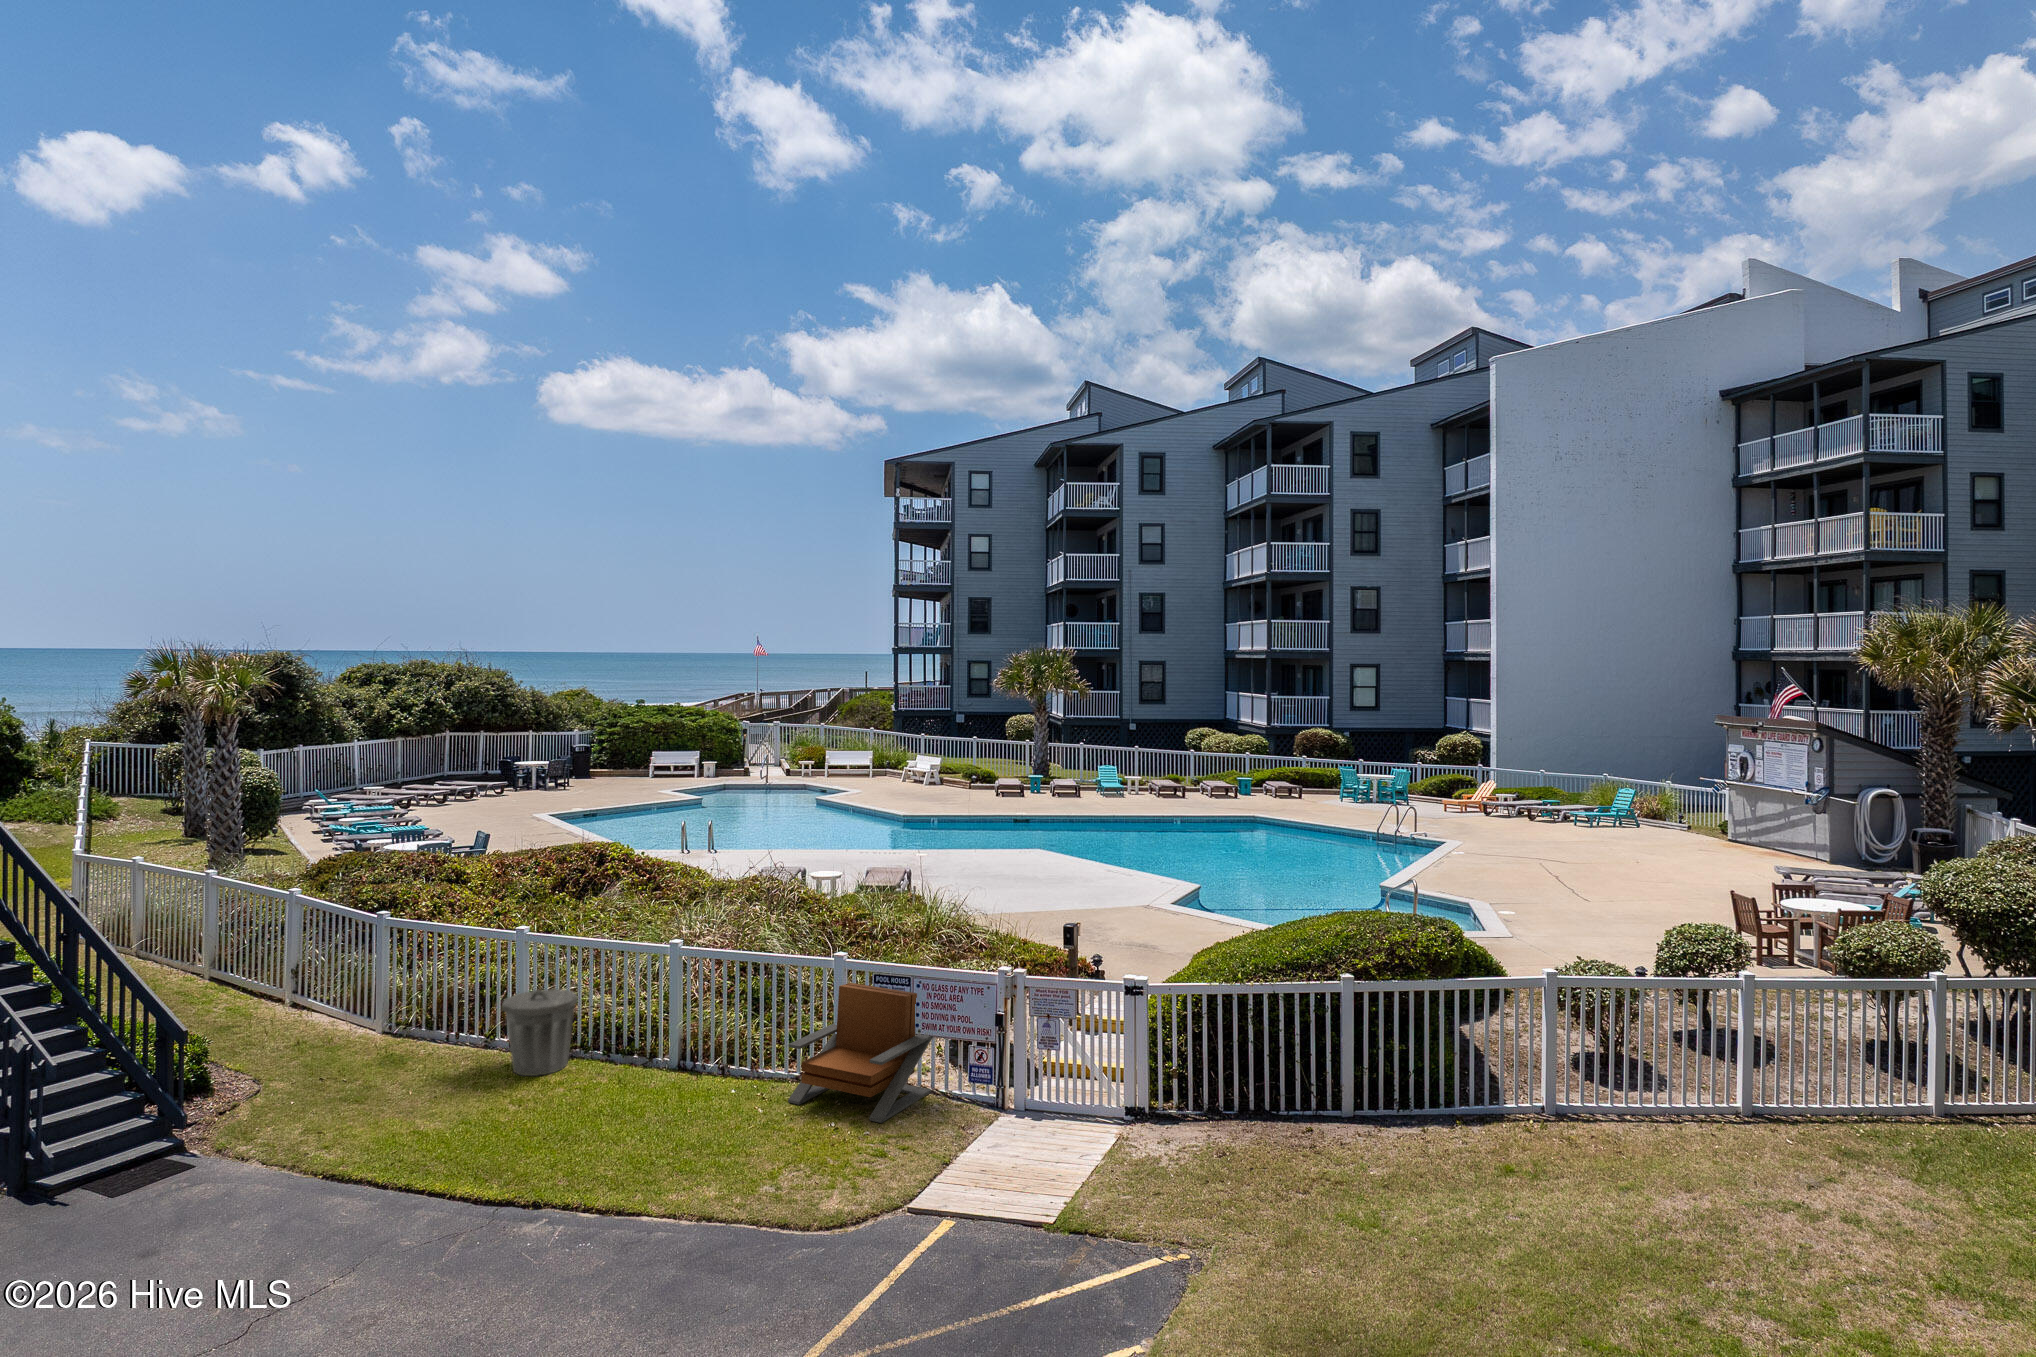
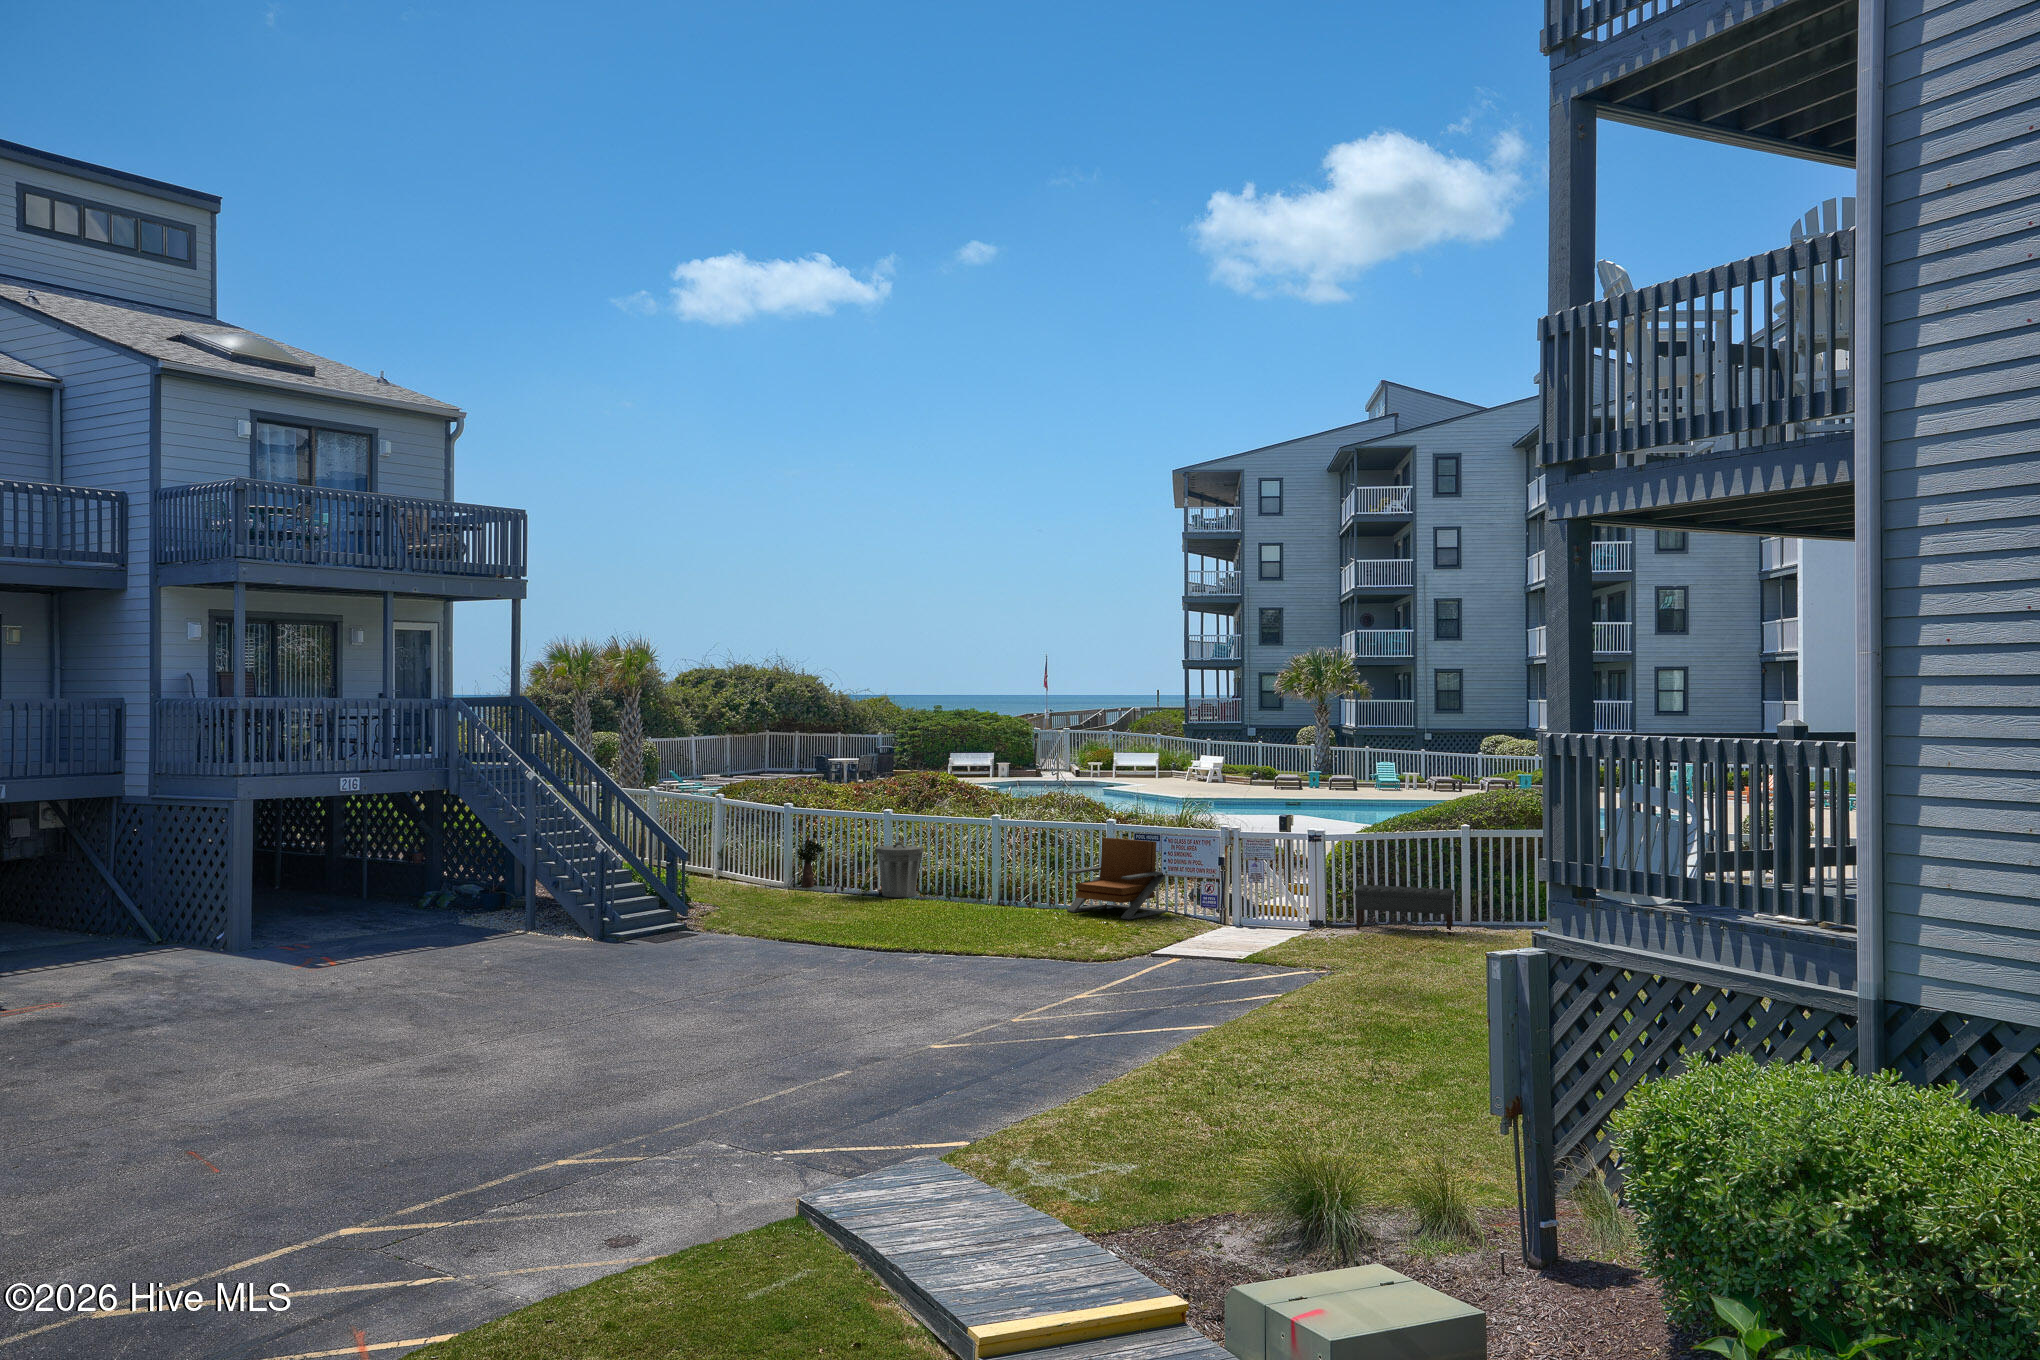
potted plant: none [380,978,439,1052] -> present [796,840,827,887]
bench: none [1200,1056,1336,1134] -> present [1354,885,1454,935]

